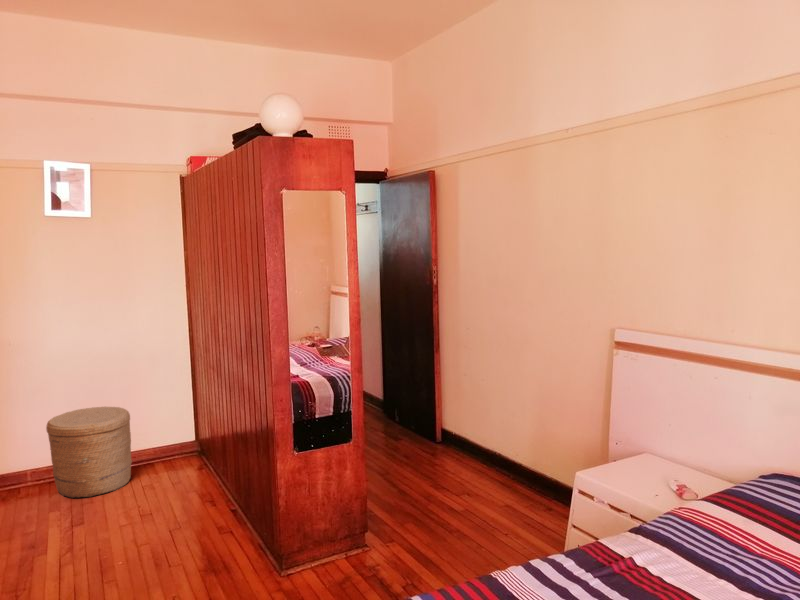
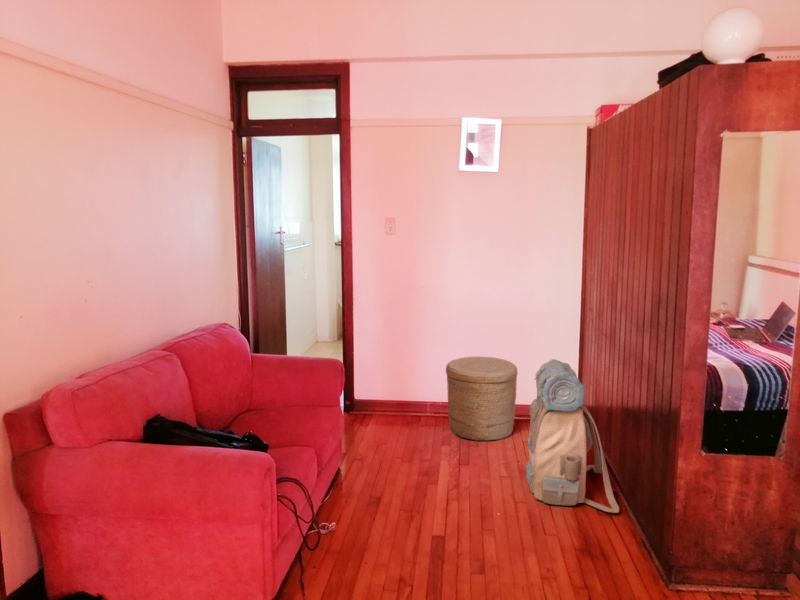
backpack: none [144,397,238,538] -> present [526,359,619,513]

